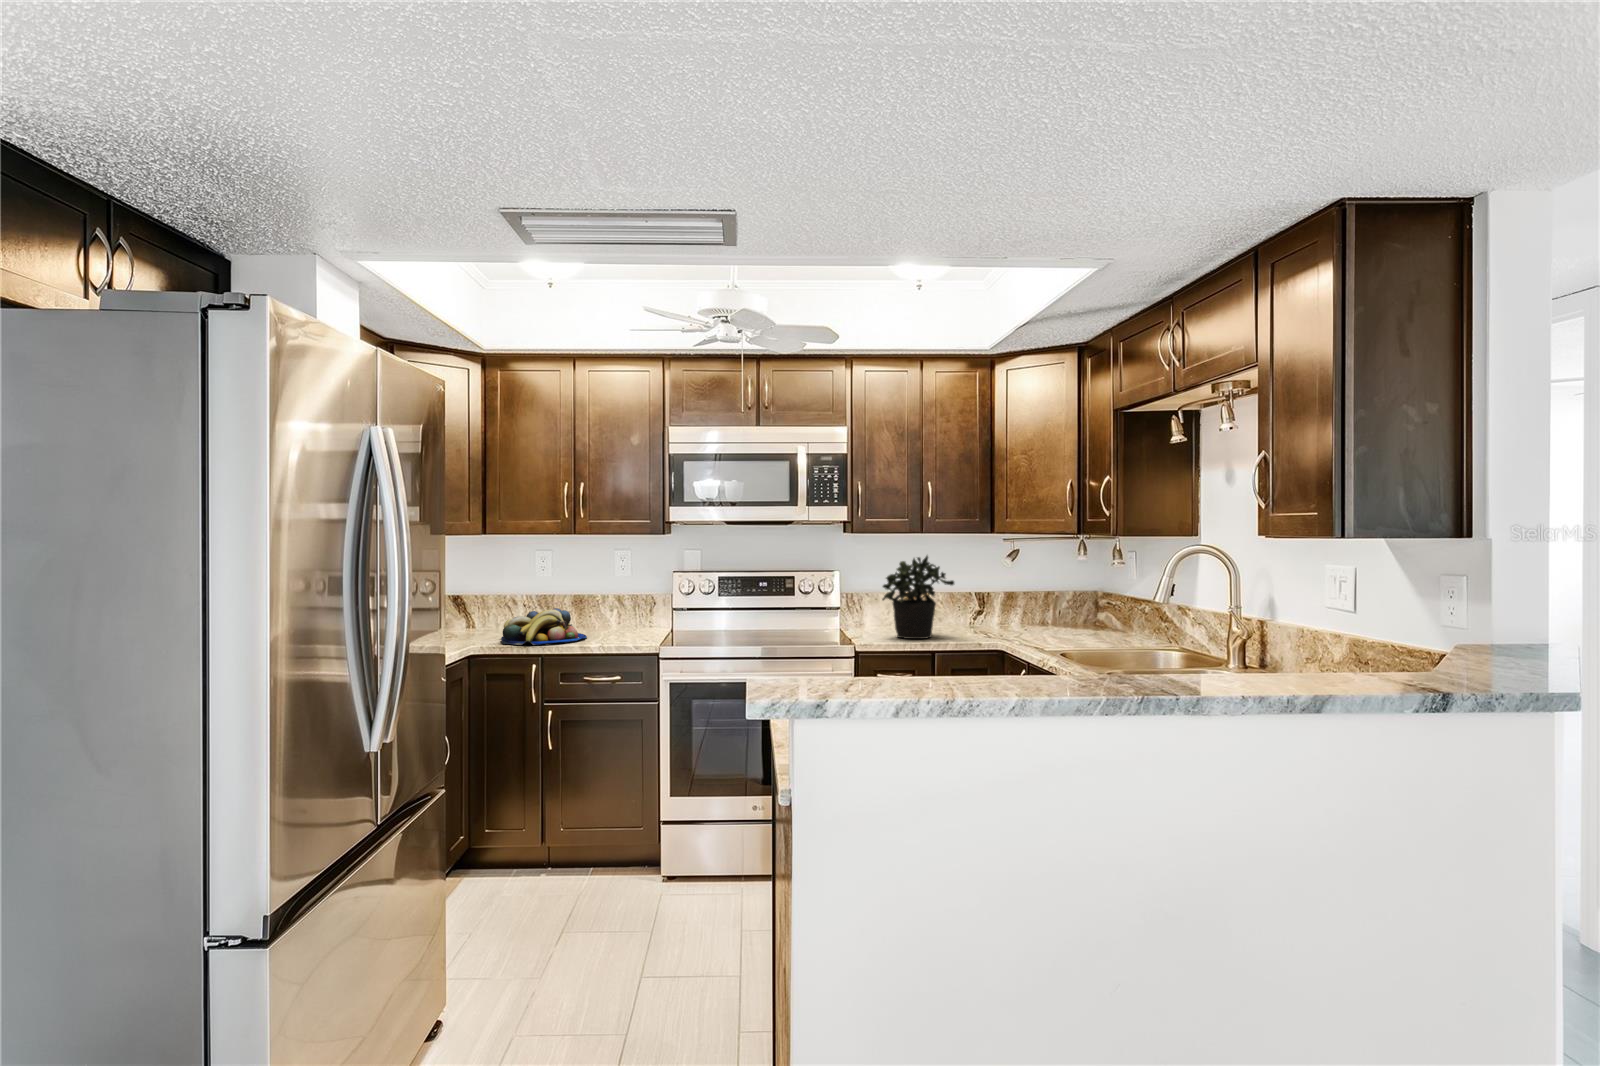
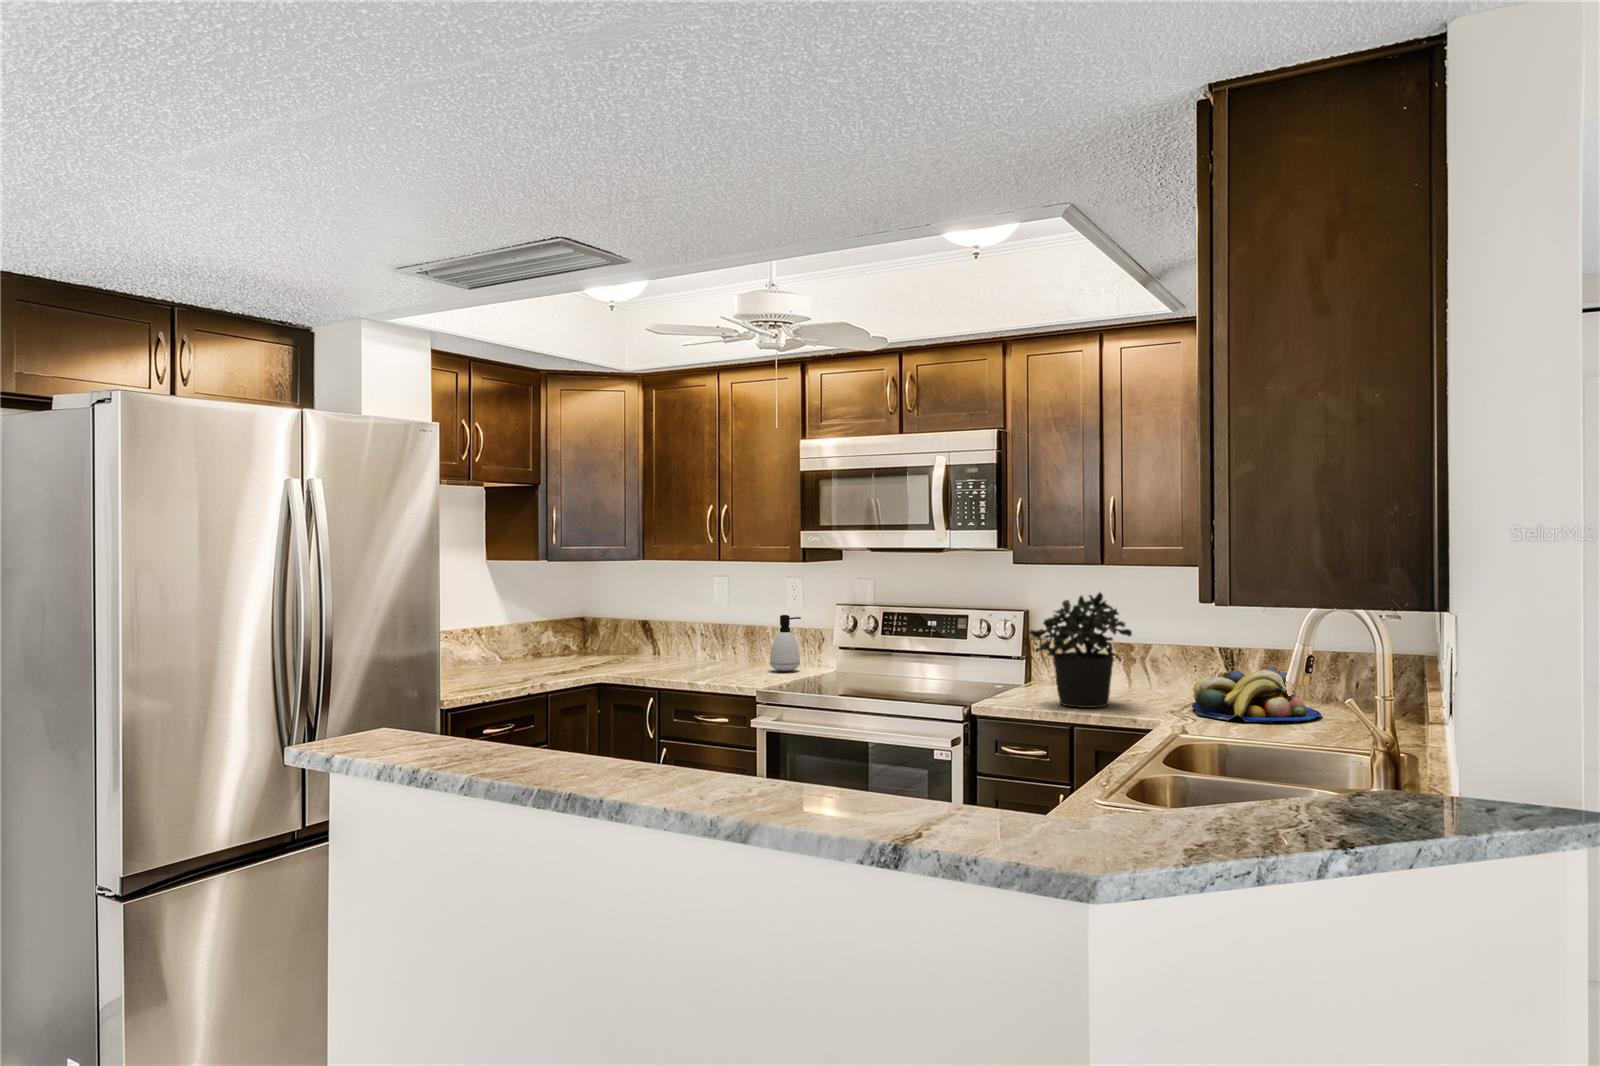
soap dispenser: none [613,583,640,632] -> present [770,615,801,671]
fruit bowl: present [501,608,587,645] -> present [1192,668,1322,722]

